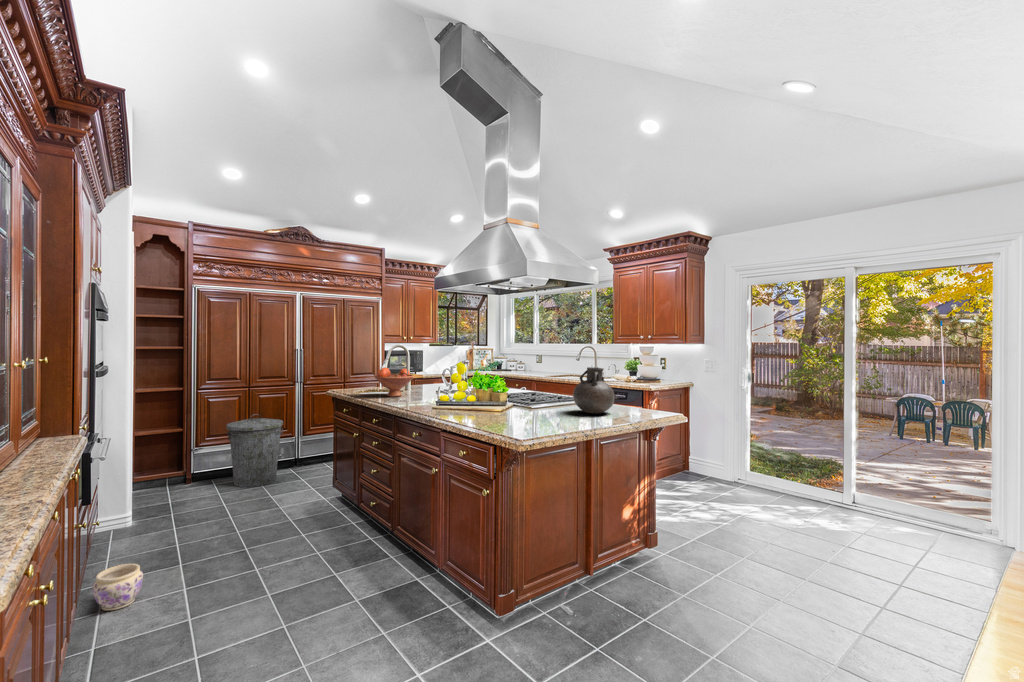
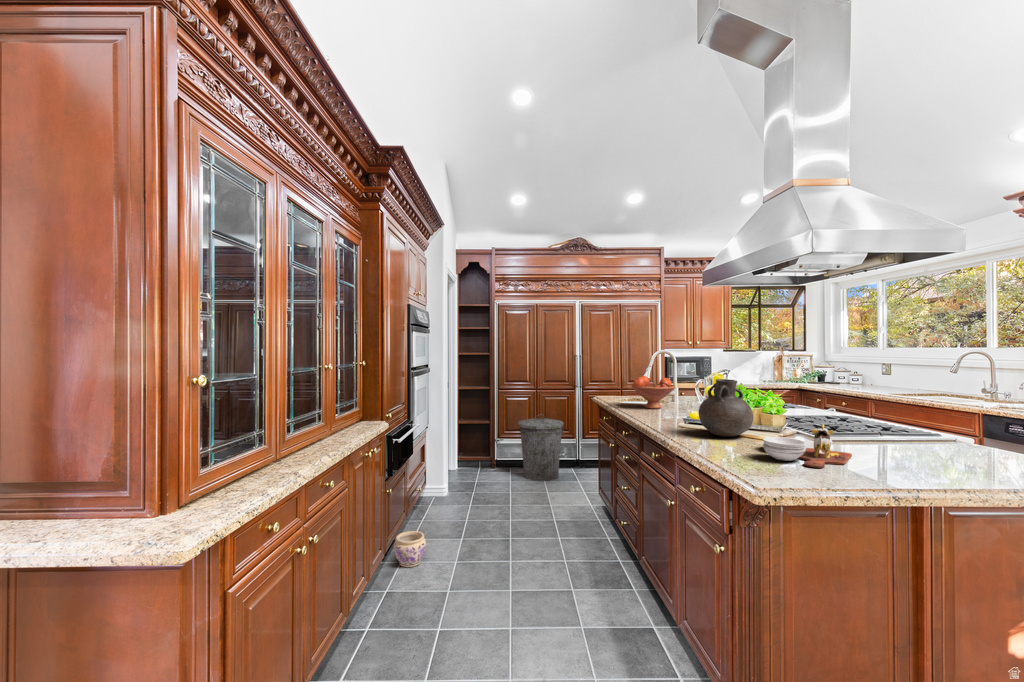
vase: present [573,367,615,414] -> present [698,379,753,437]
cutting board: none [503,396,555,425] -> present [763,425,852,468]

